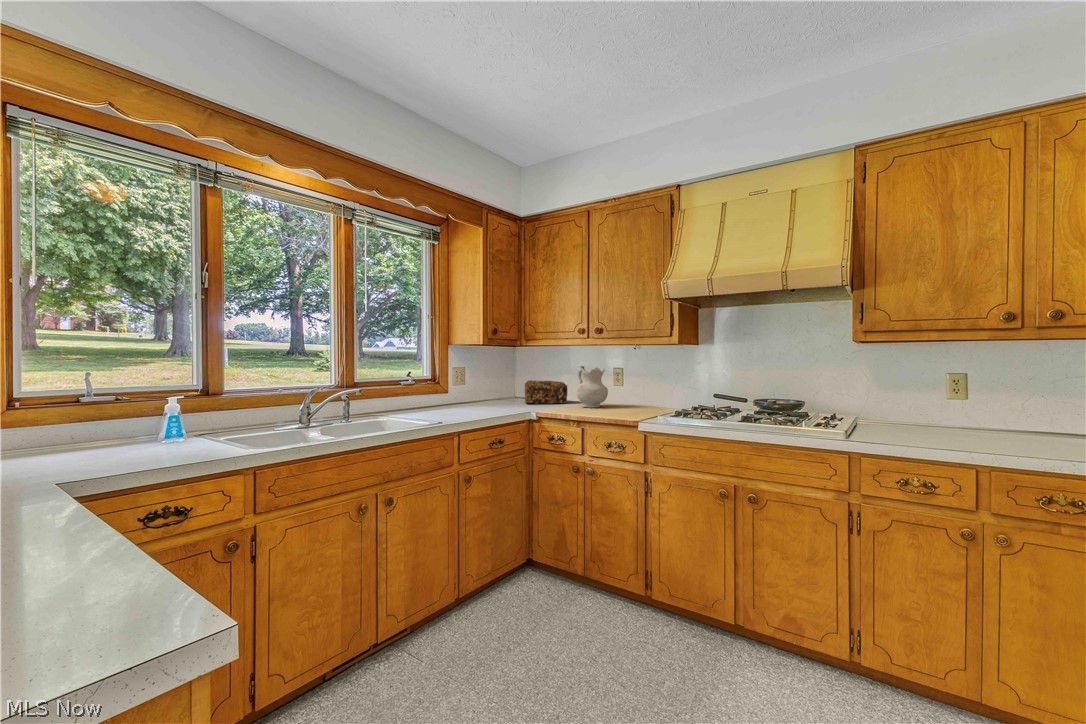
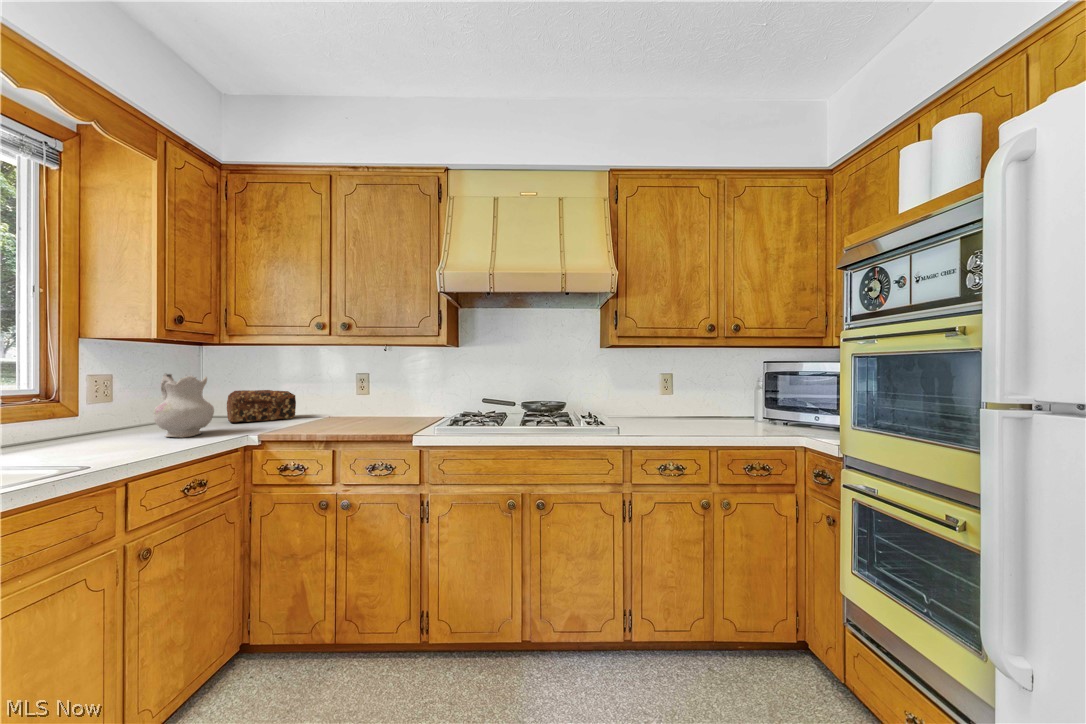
ceramic pitcher: present [576,366,608,408] -> present [153,374,214,438]

